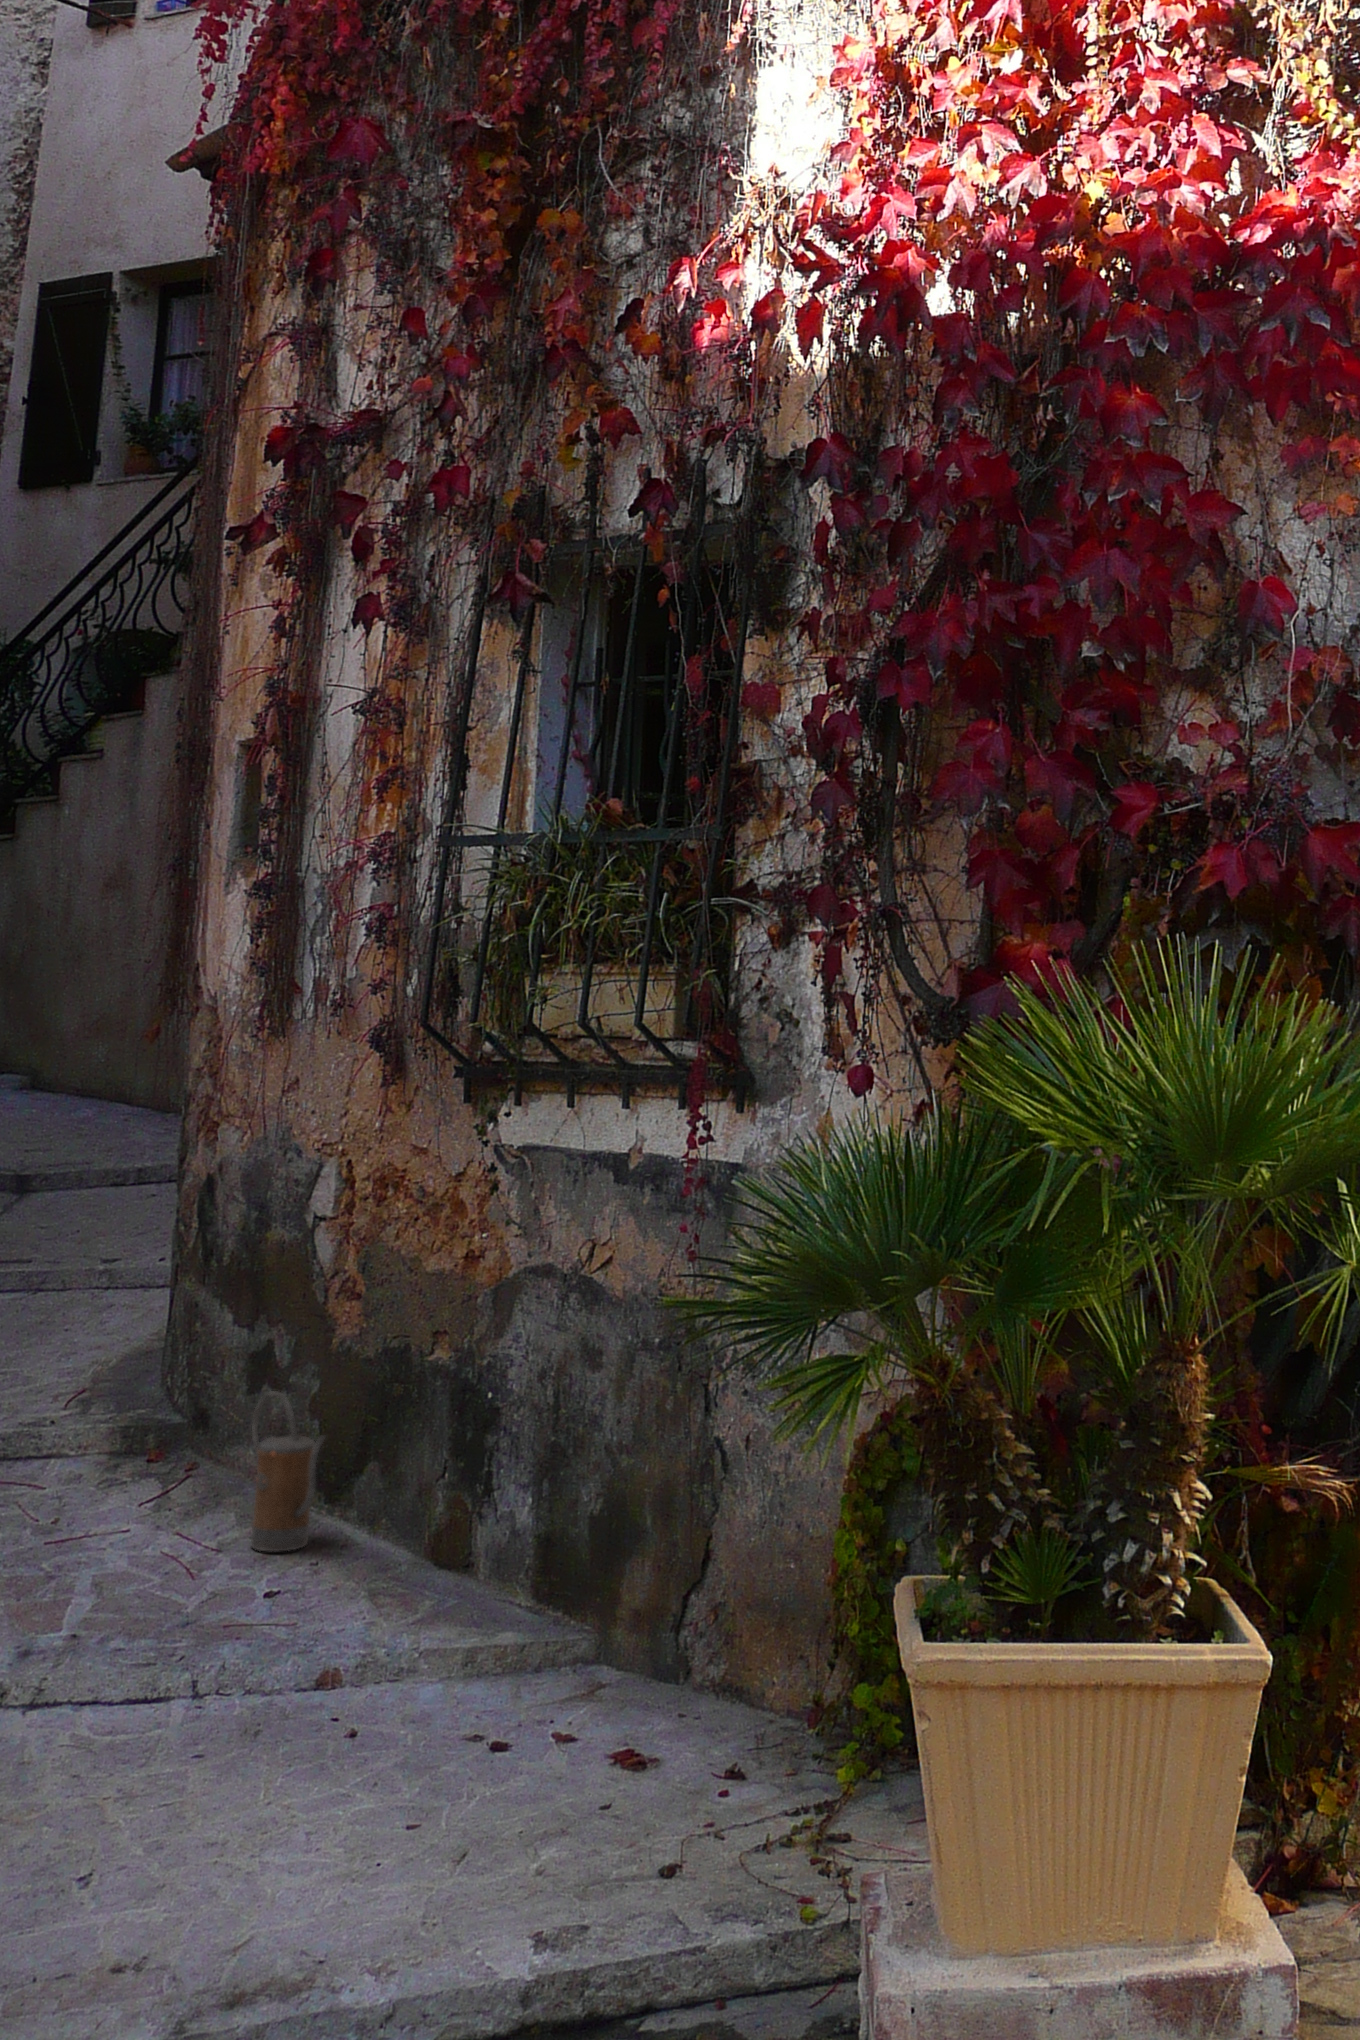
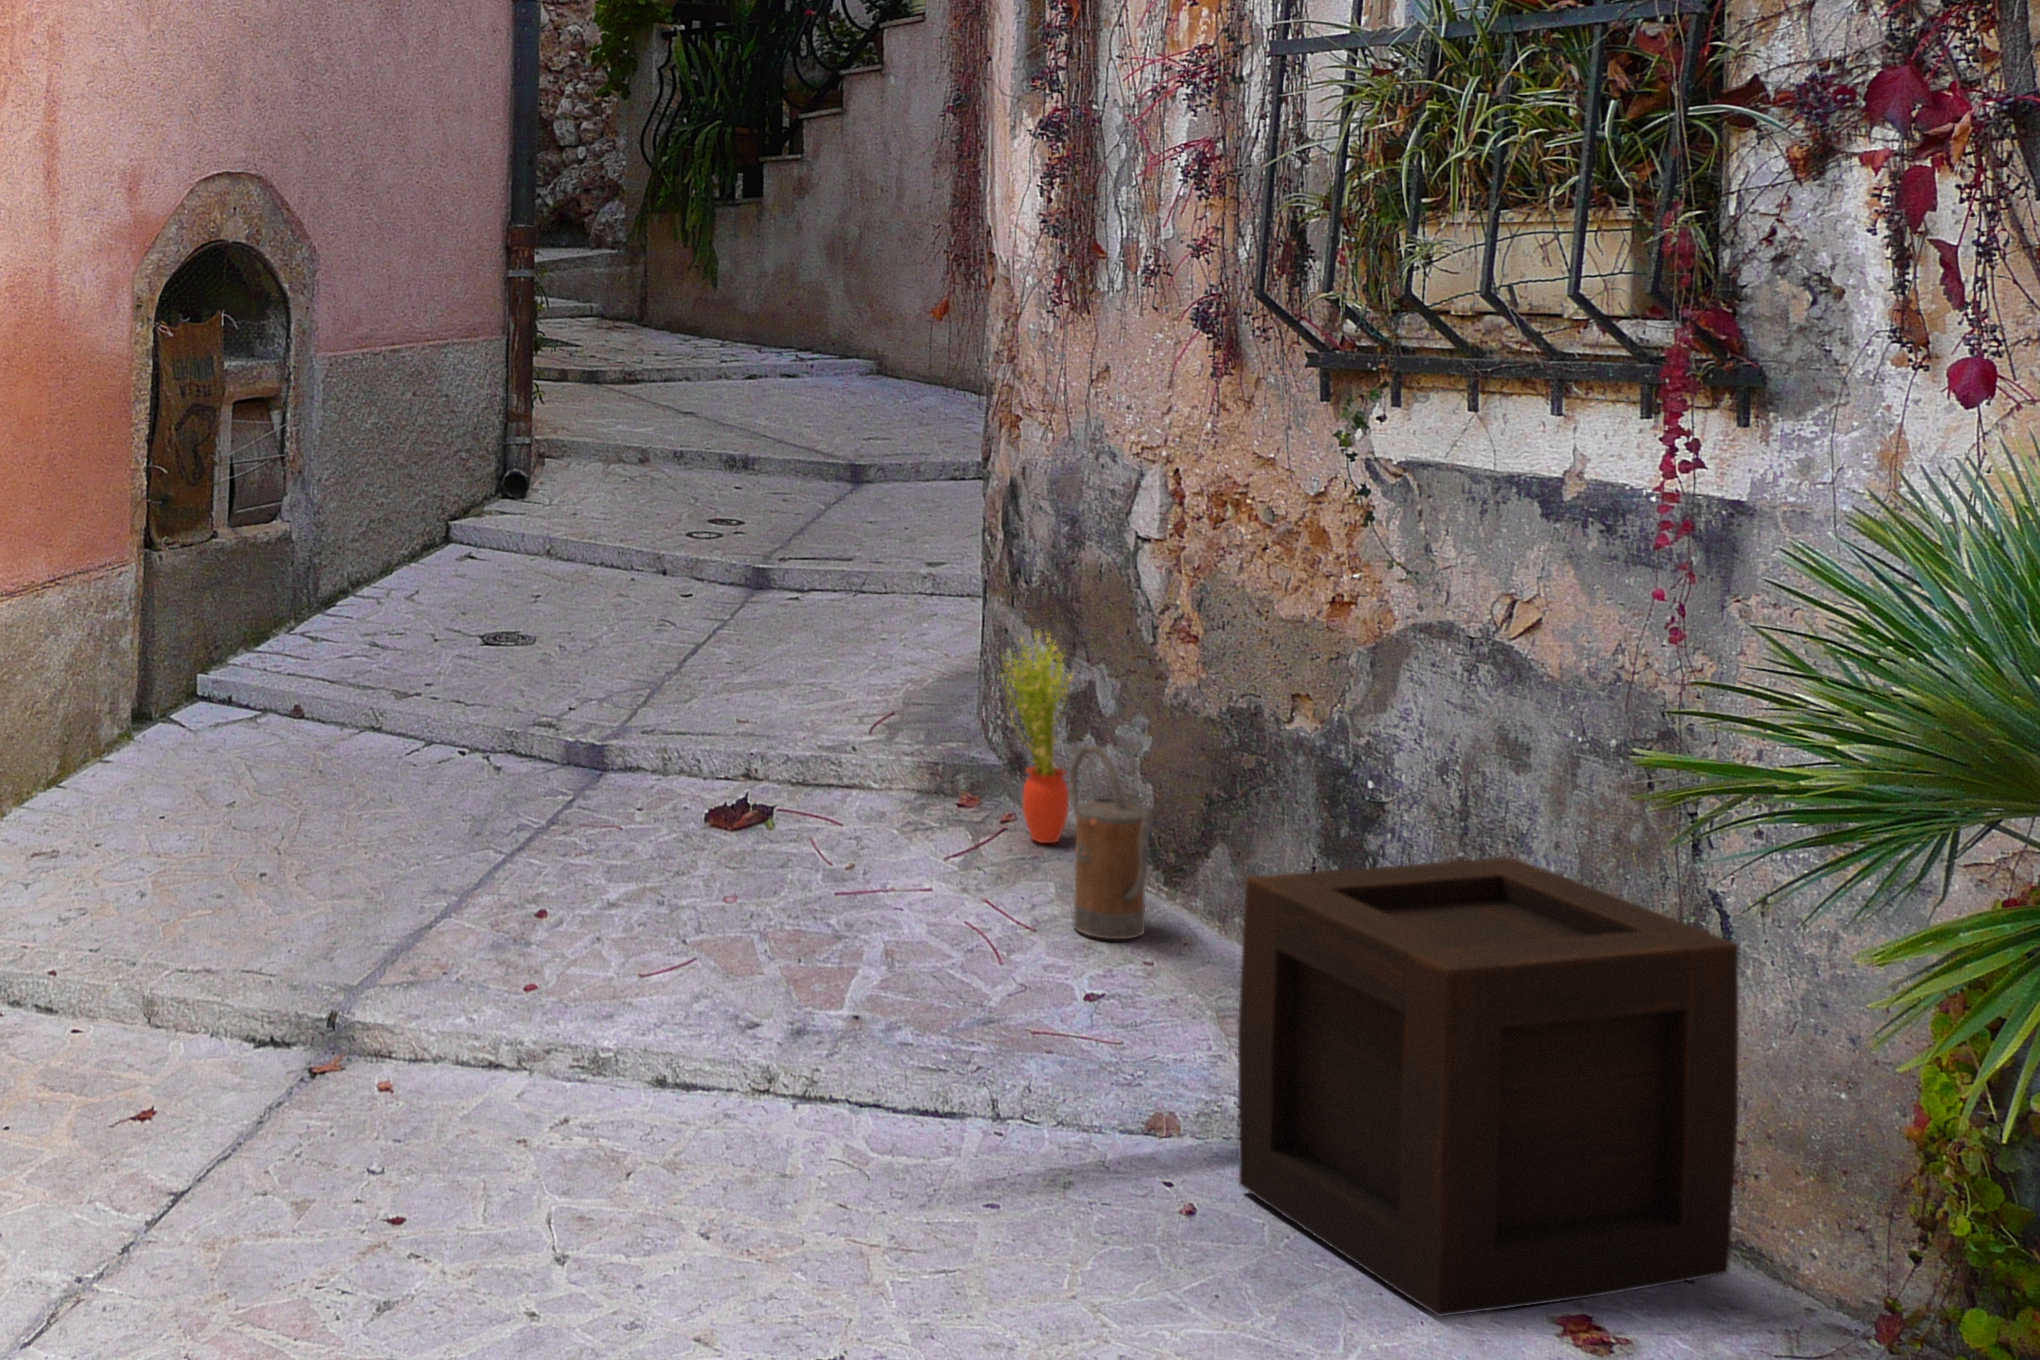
potted plant: none [192,1301,256,1484] -> present [1000,633,1072,843]
wooden crate: none [387,1433,730,1771] -> present [1238,857,1738,1316]

